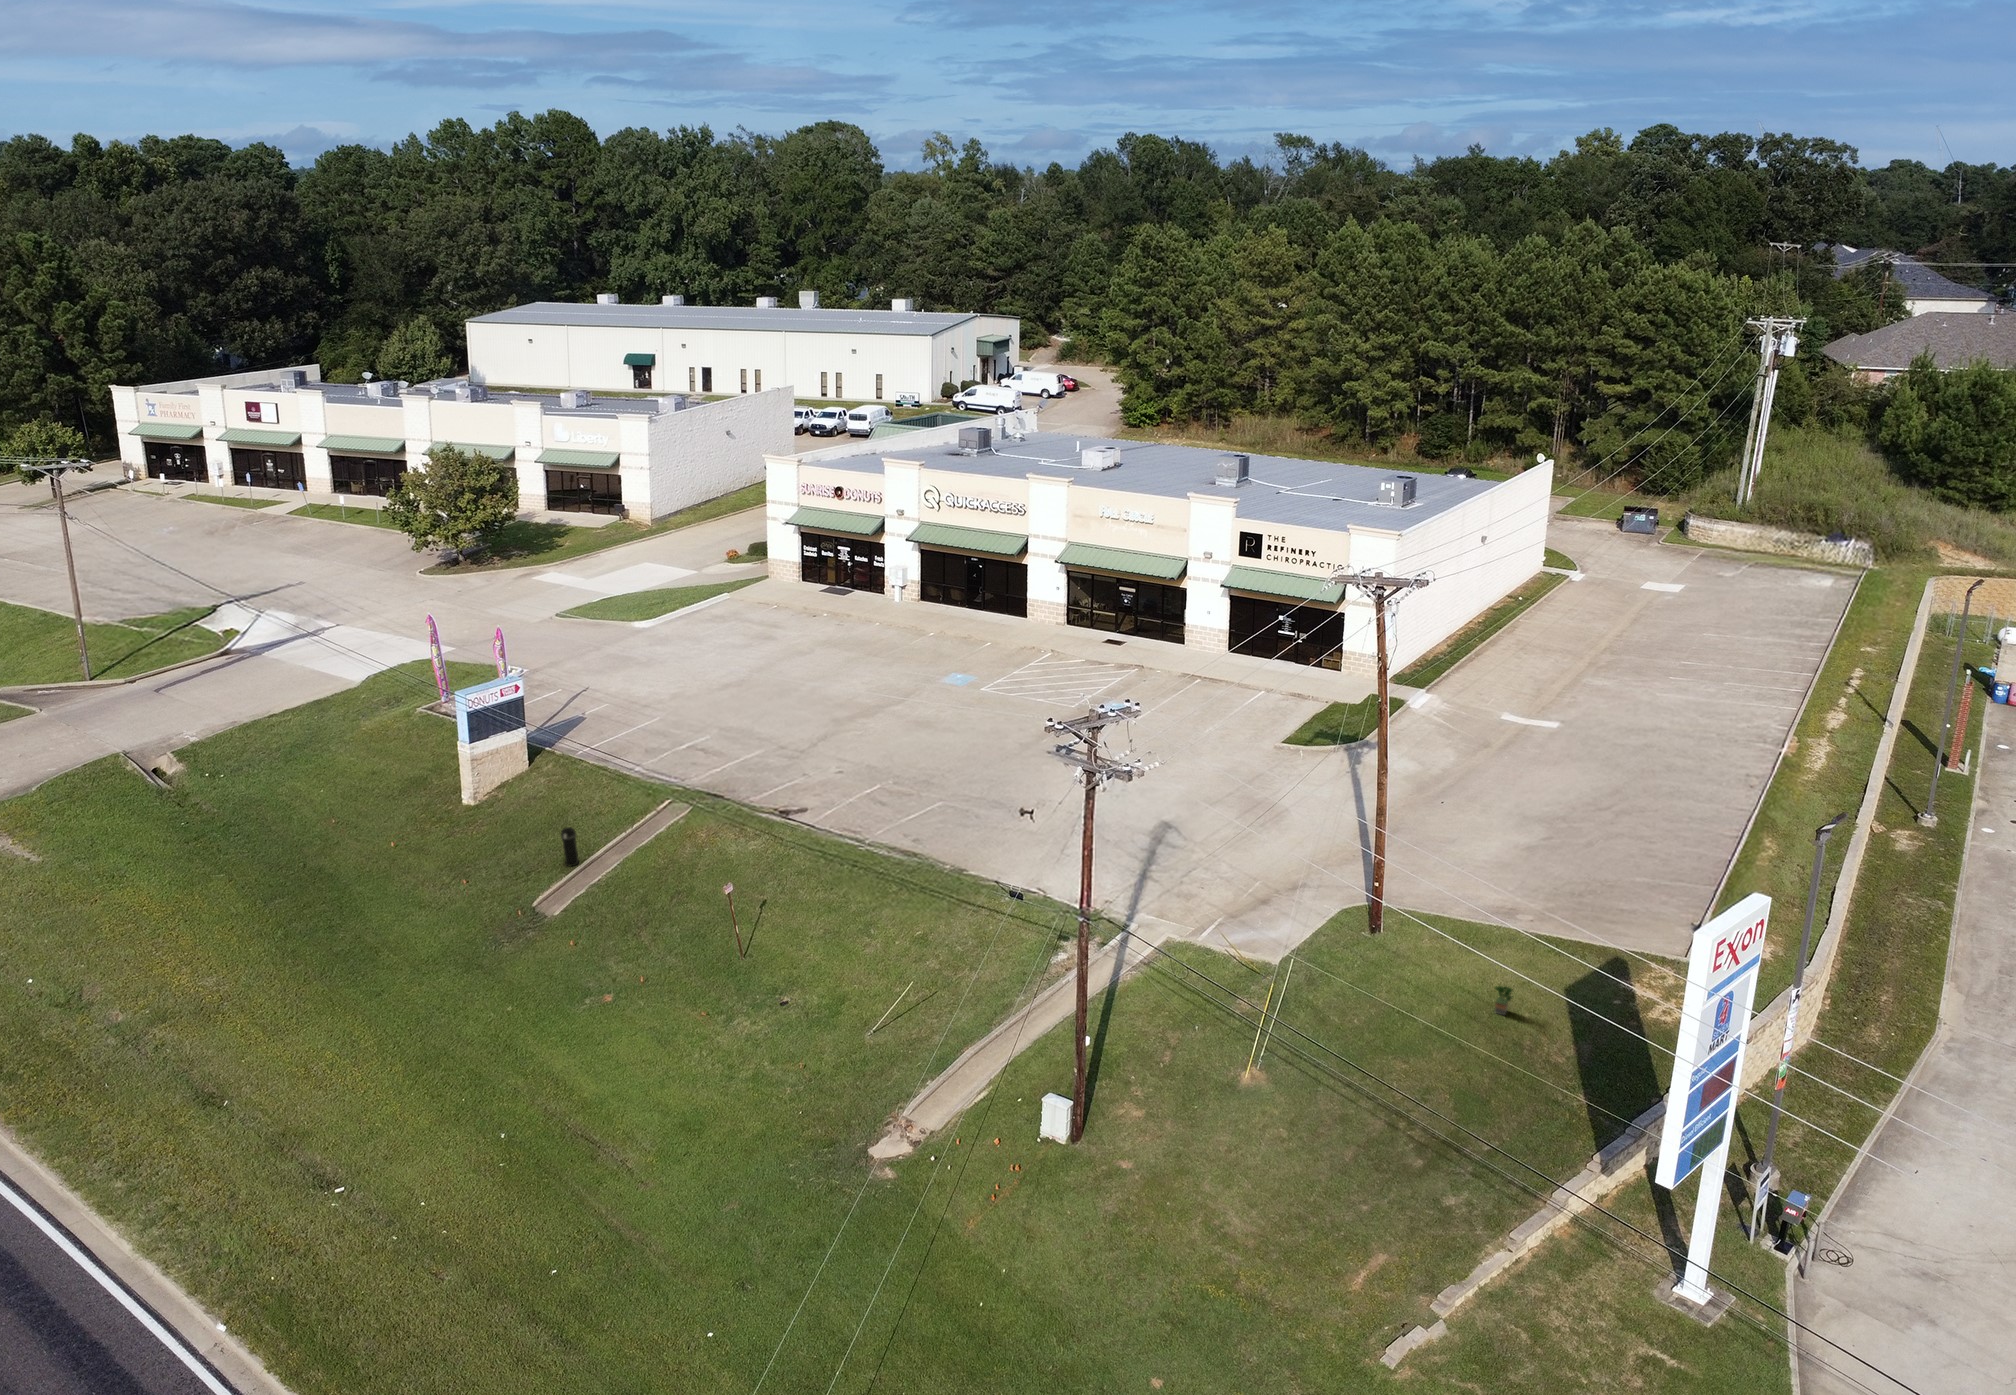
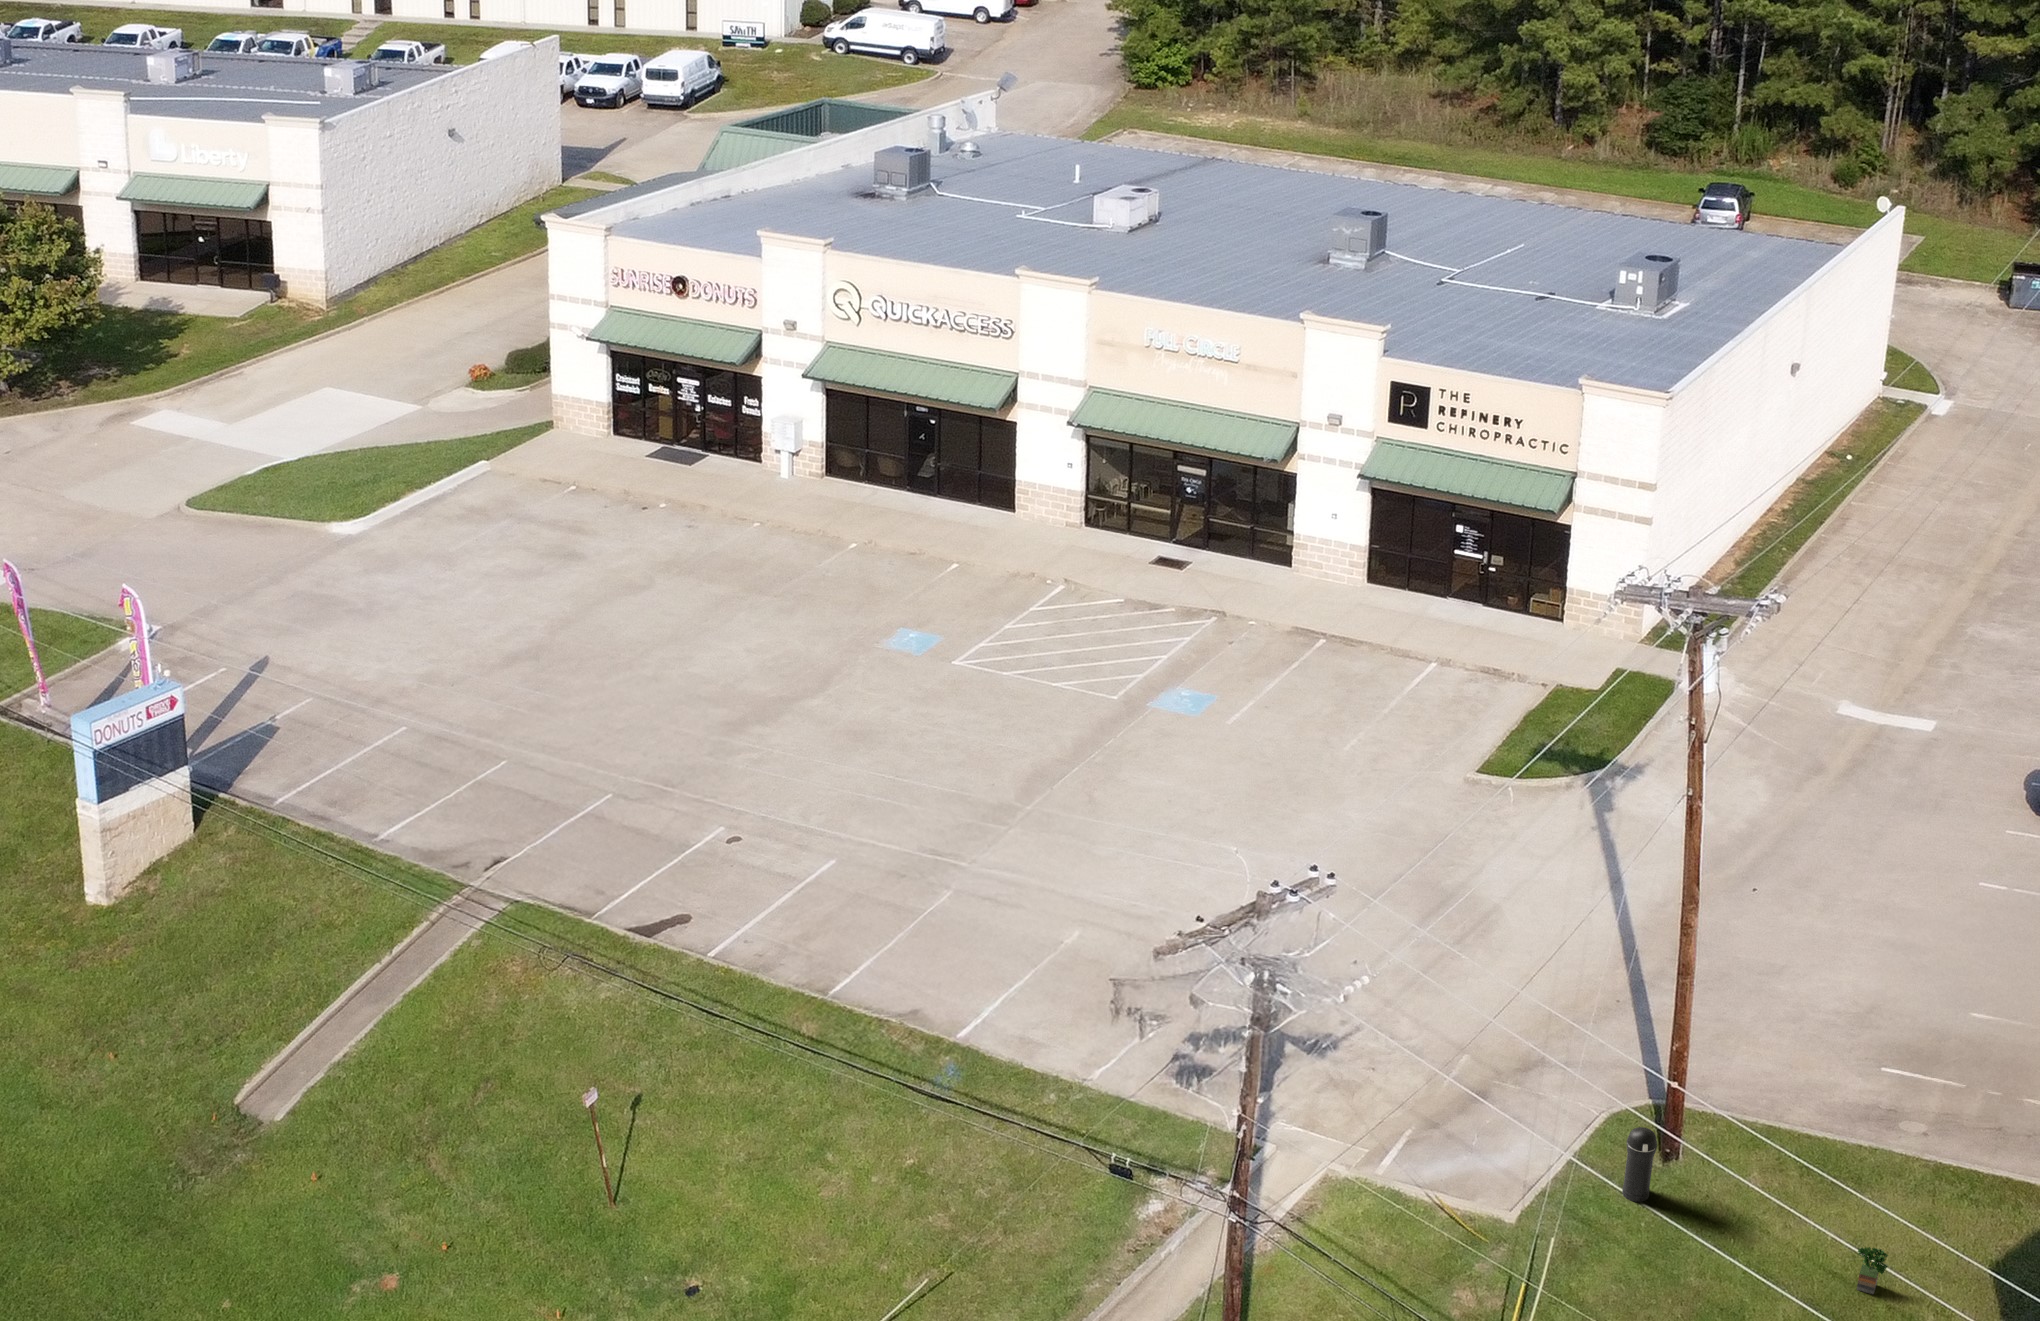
trash can: present [561,827,579,867] -> present [1622,1127,1657,1202]

